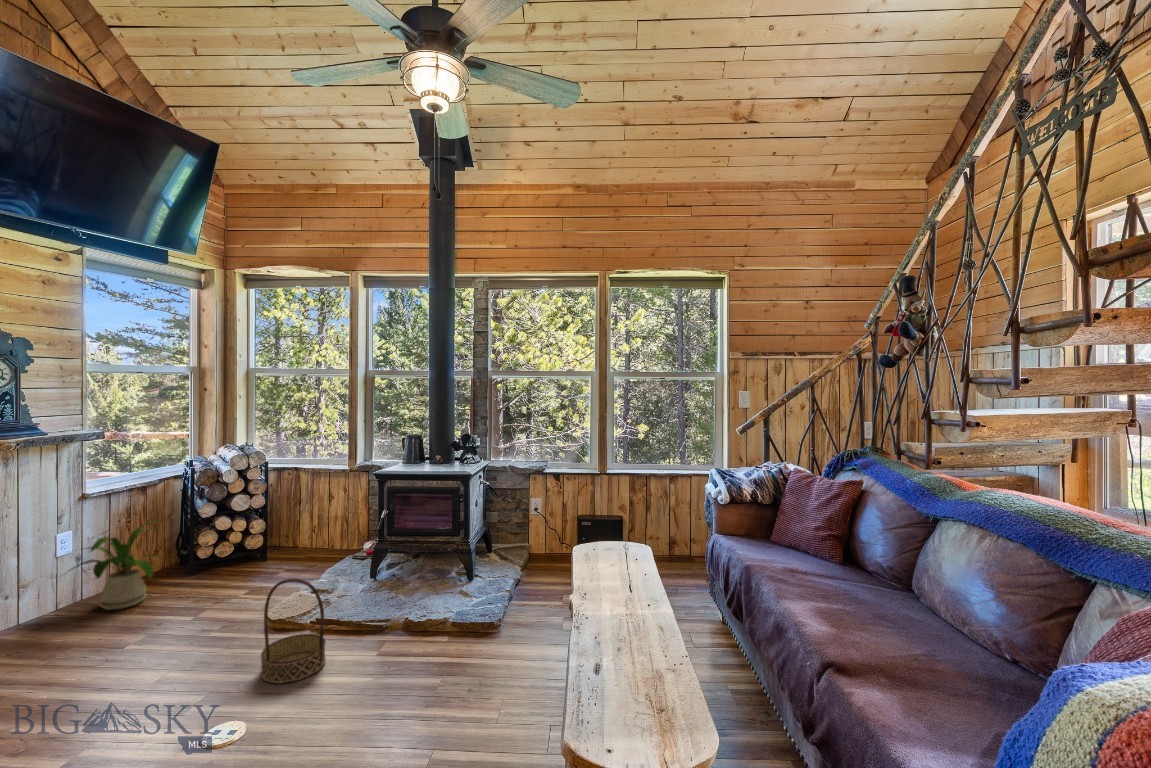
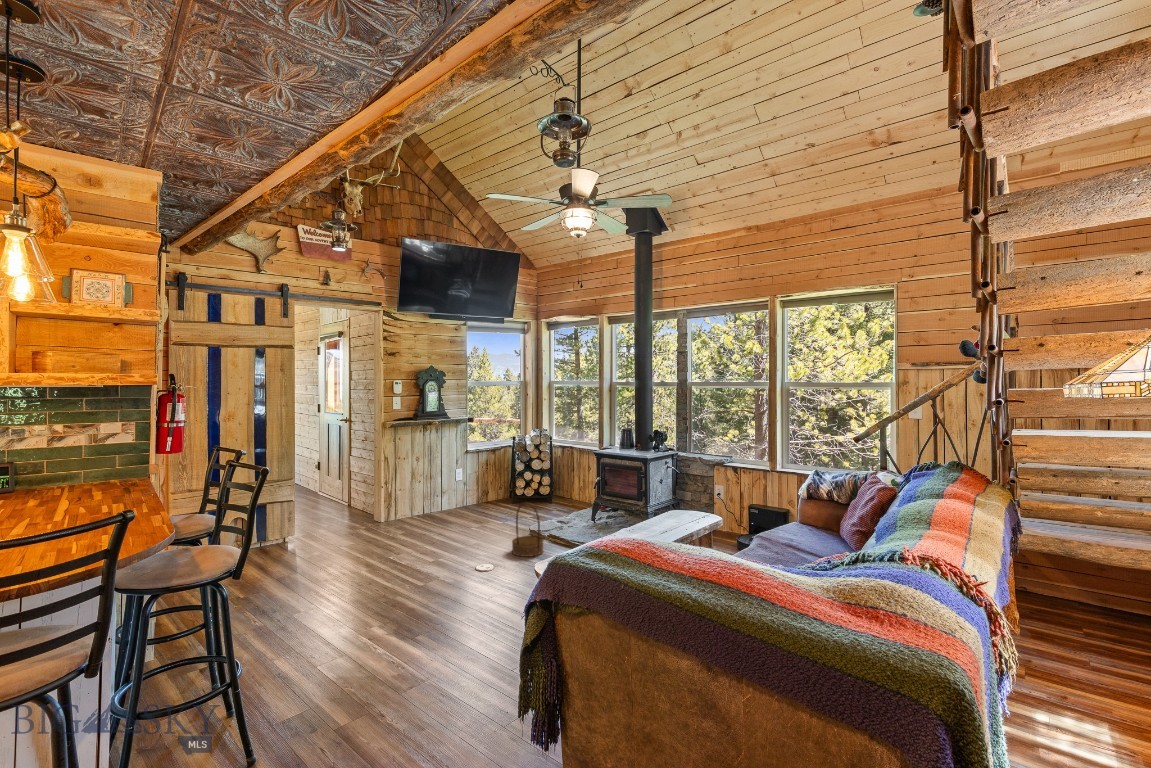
house plant: present [73,521,159,610] -> none [455,468,503,512]

